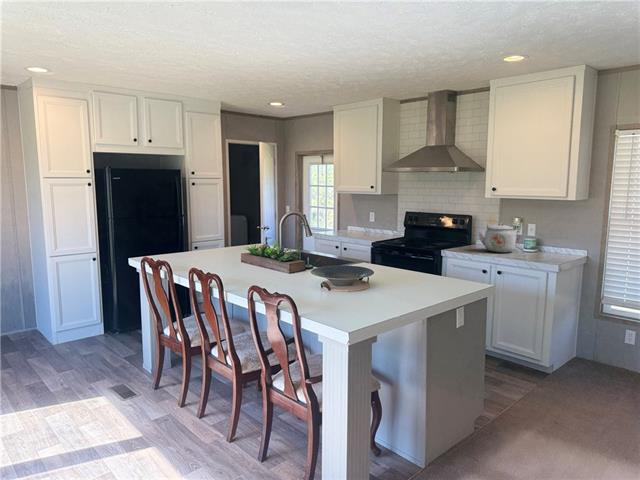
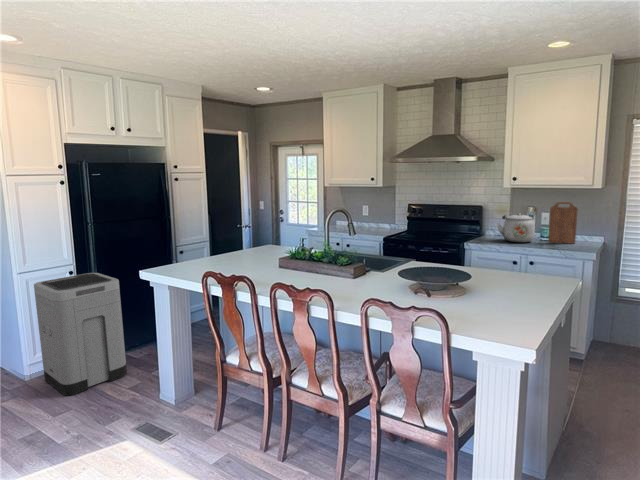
cutting board: none [528,213,557,256] -> present [548,202,578,244]
trash can: none [61,260,130,358] -> present [34,273,127,395]

